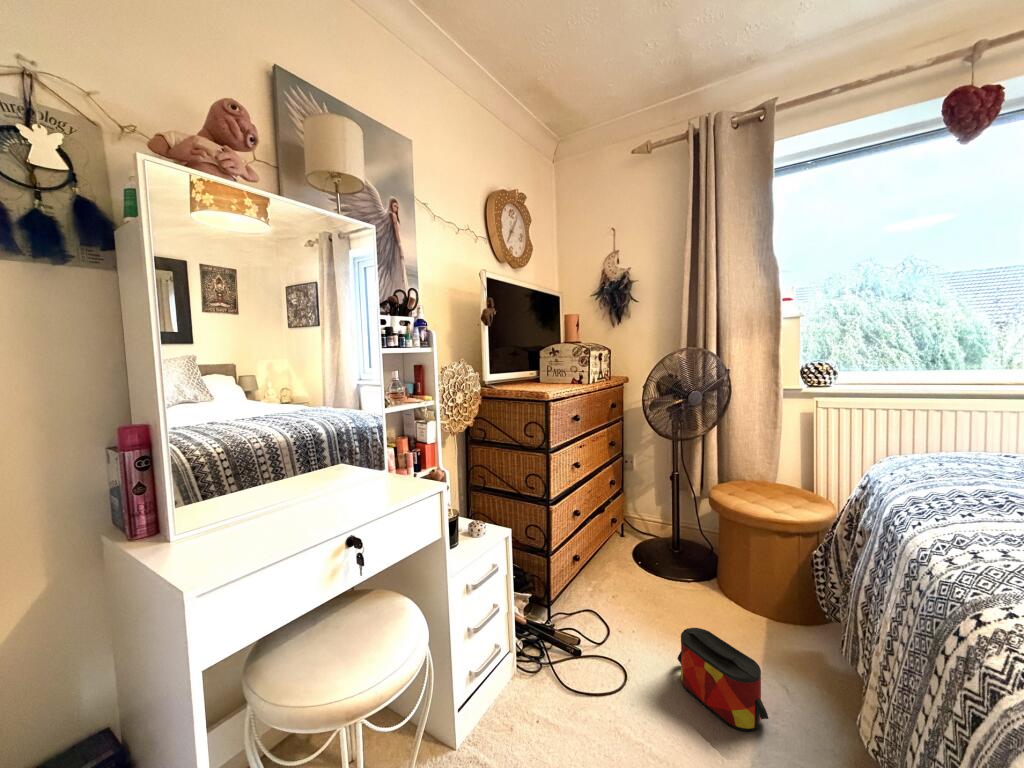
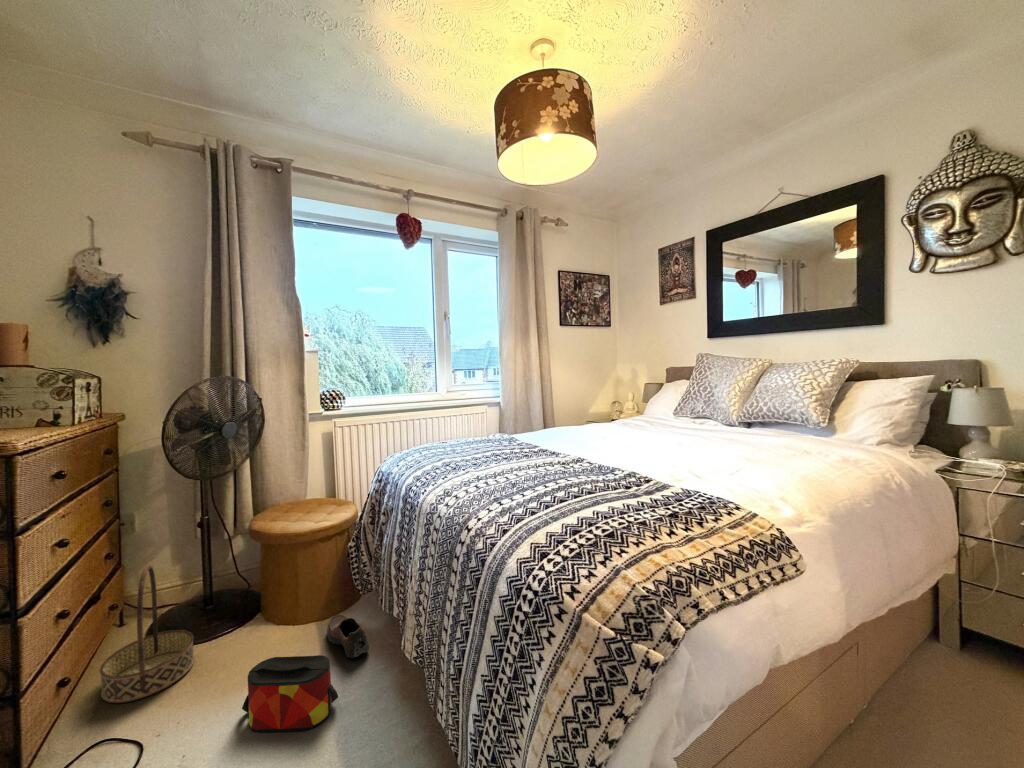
basket: none [599,500,657,602] -> present [100,565,195,703]
shoe: none [776,627,825,693] -> present [327,615,369,658]

